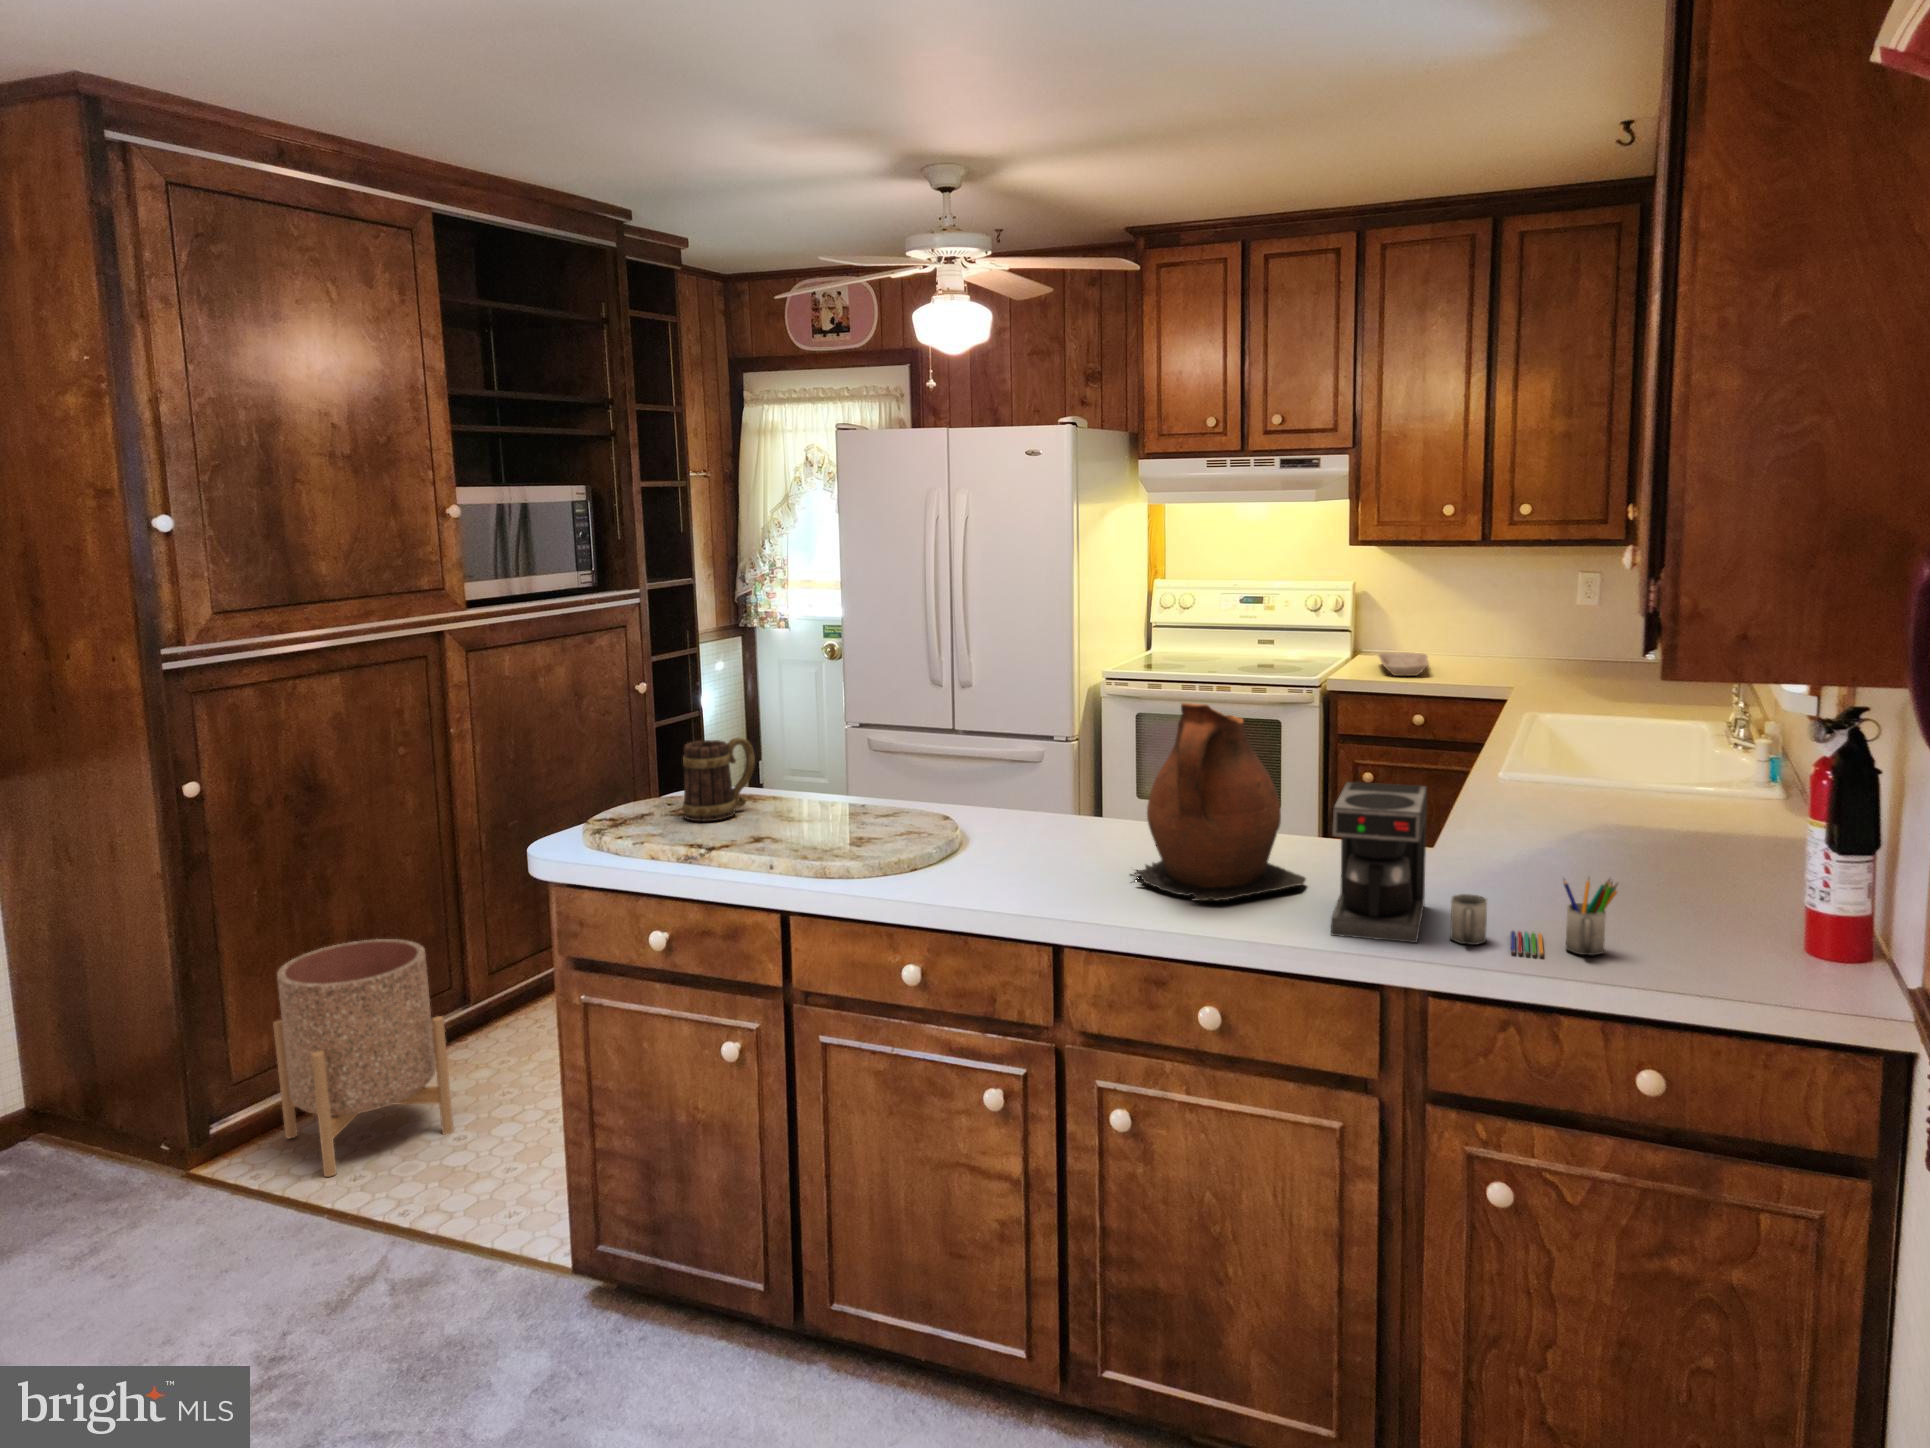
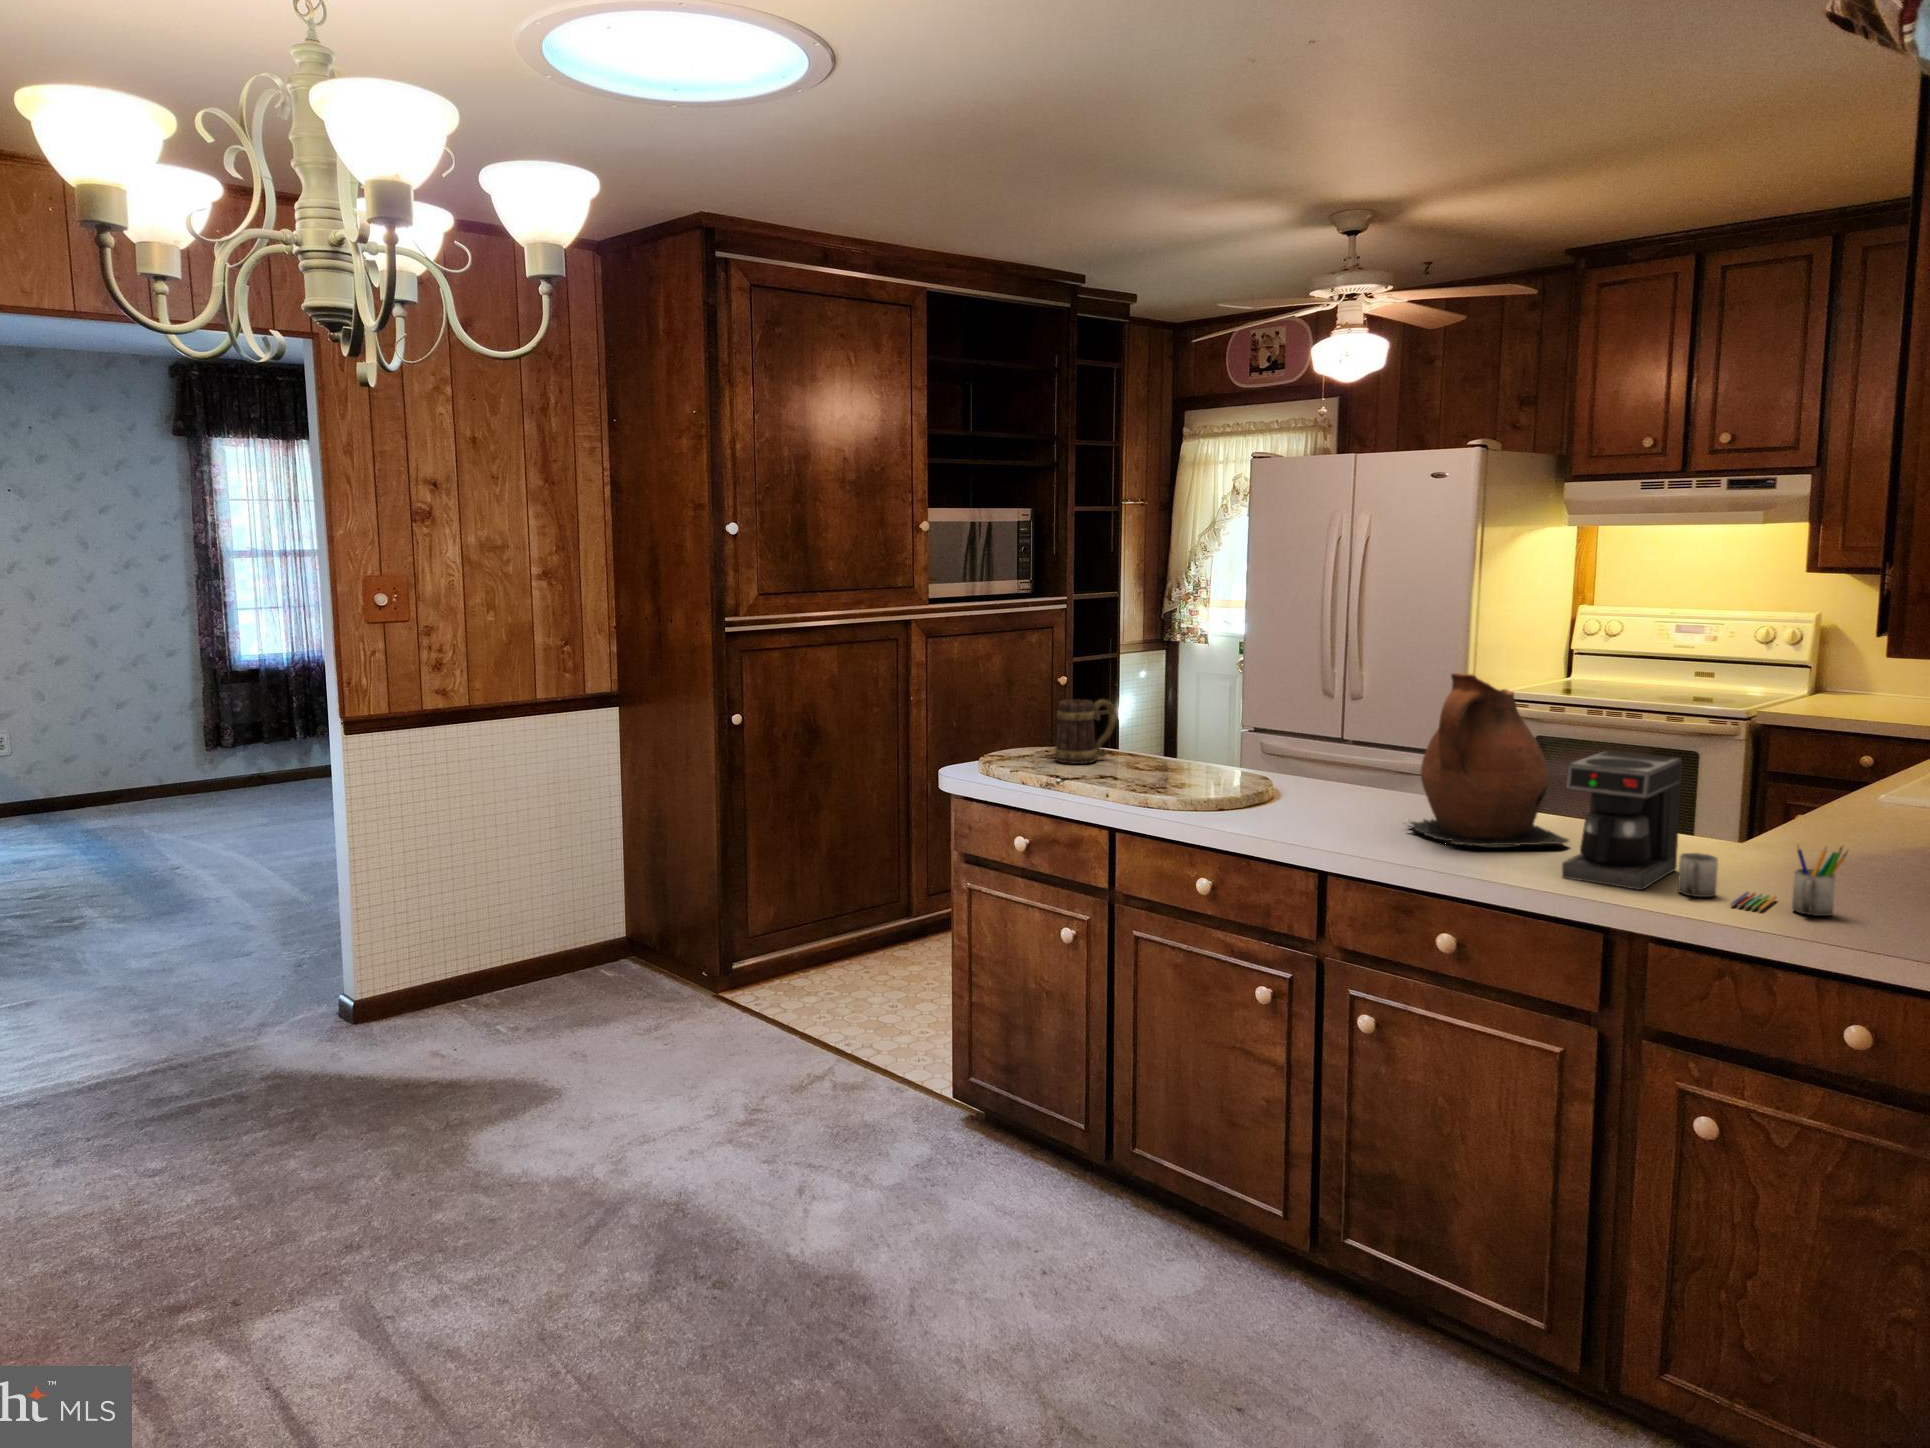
tray: present [1379,652,1429,676] -> none [1826,692,1892,715]
planter: present [273,939,453,1177] -> none [761,856,880,1028]

